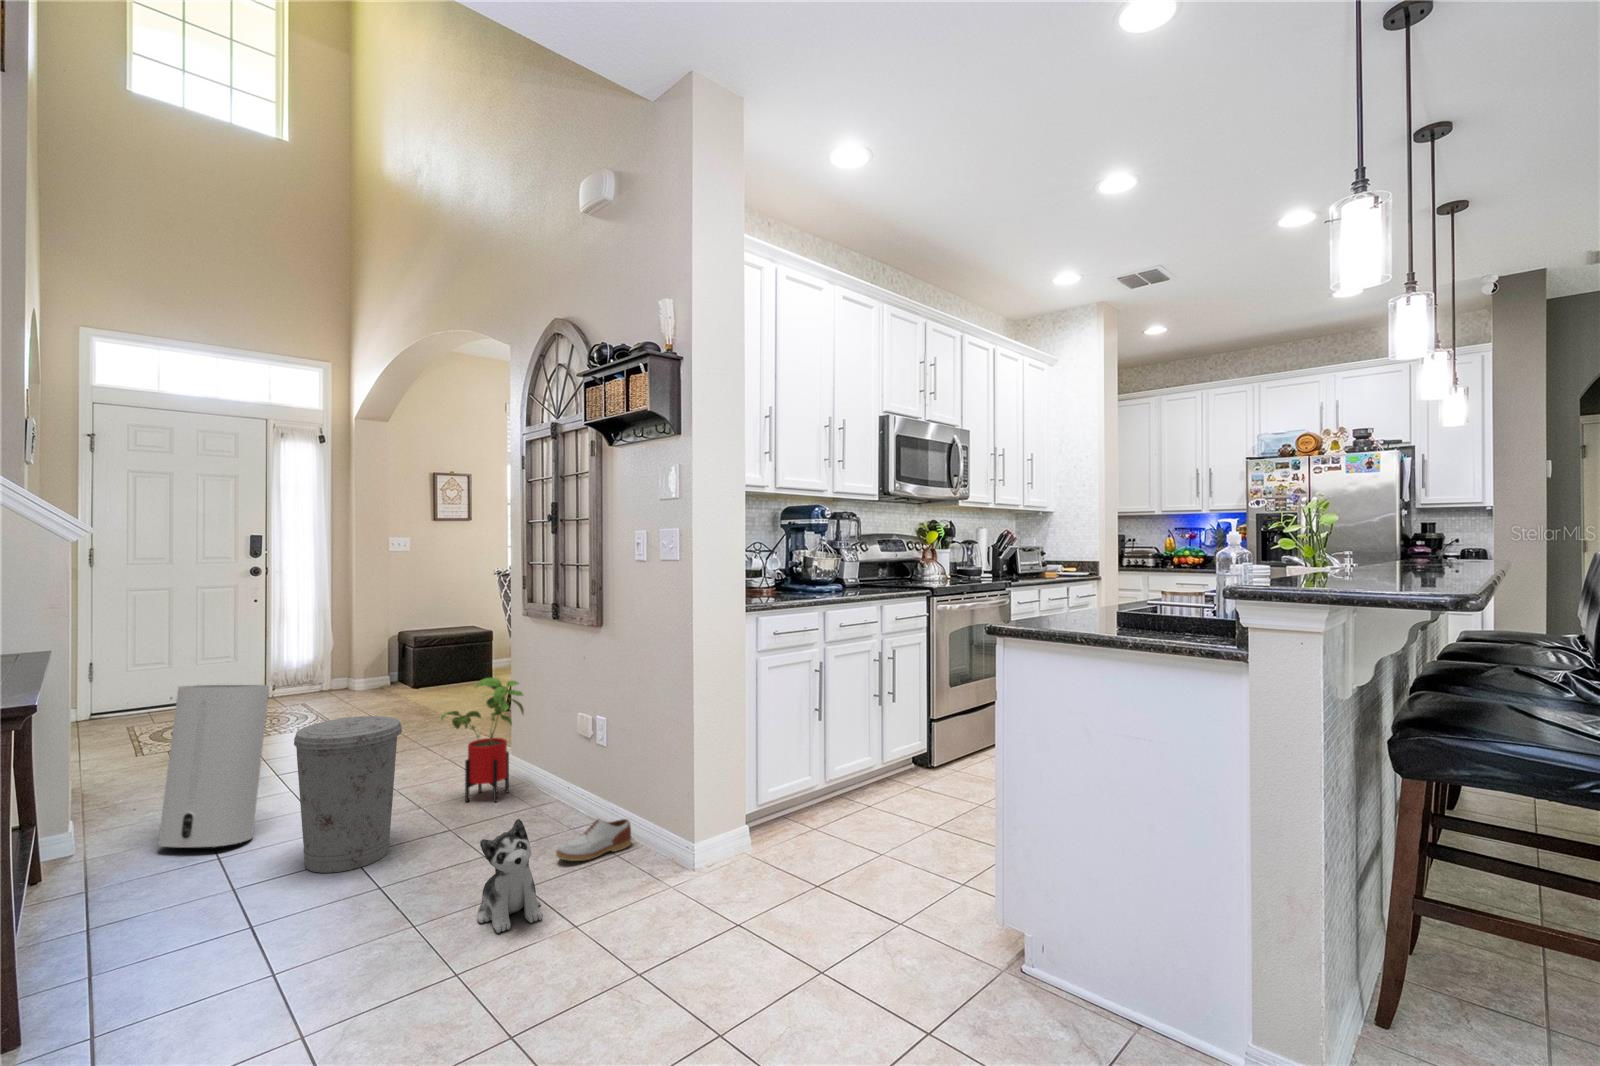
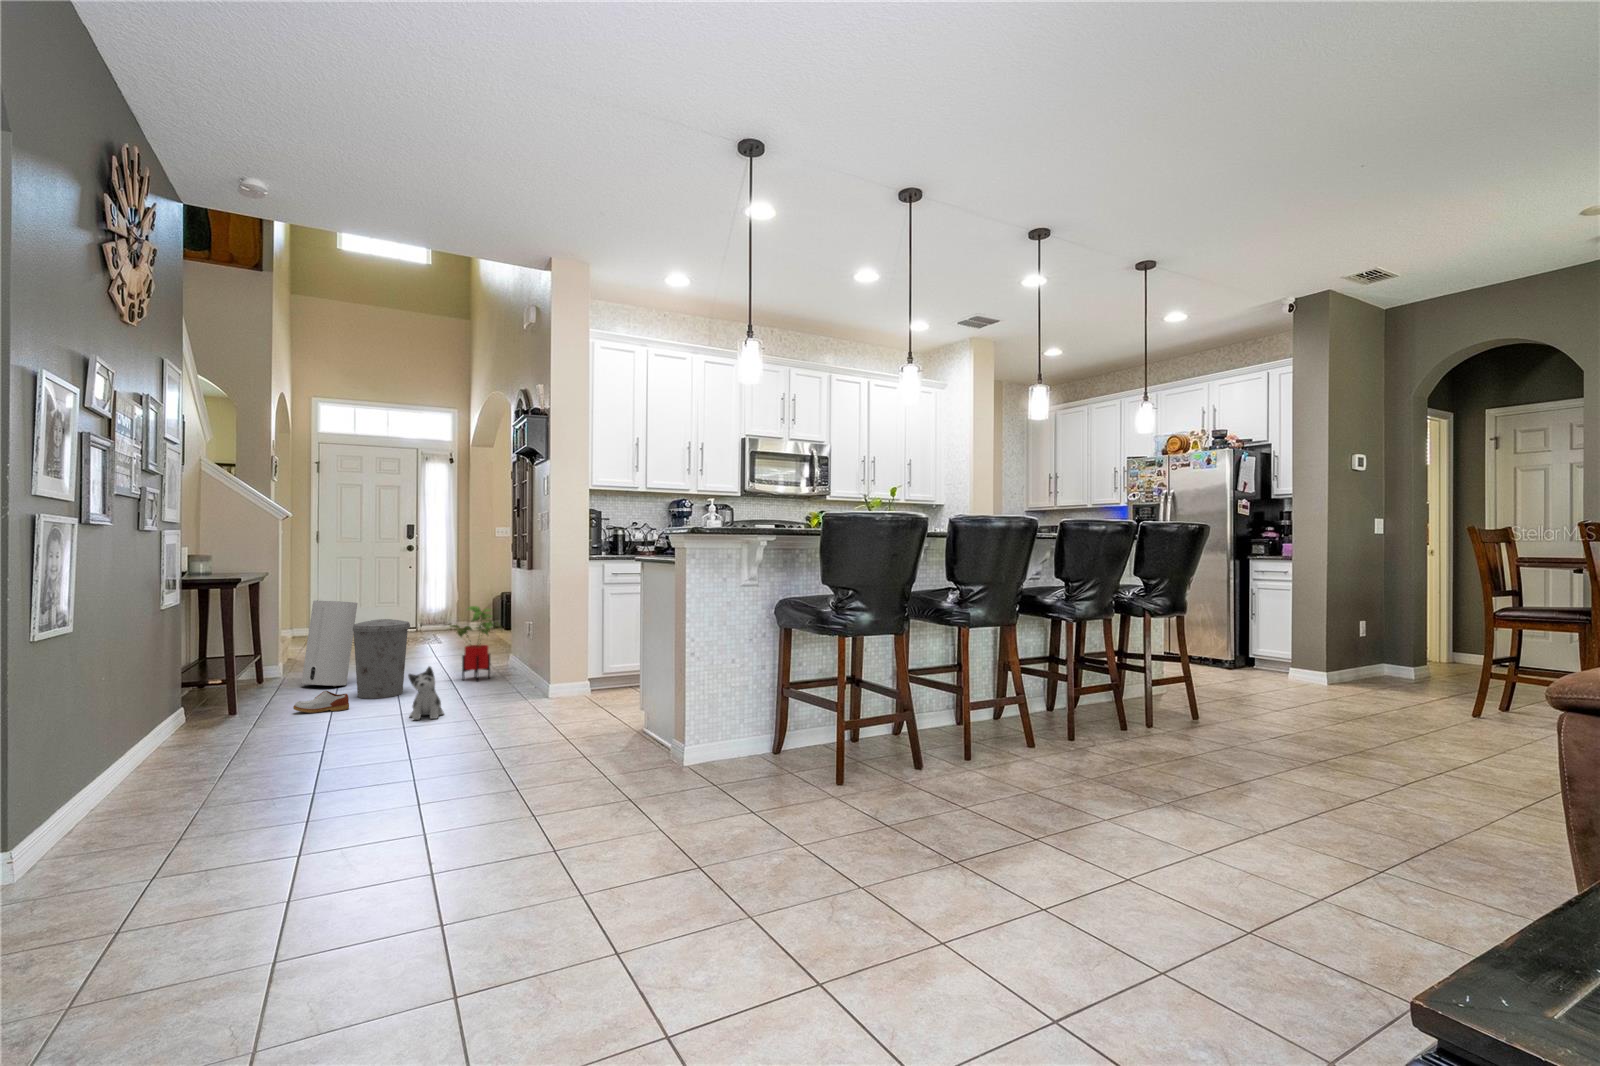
shoe: present [556,819,632,861] -> present [293,691,349,713]

